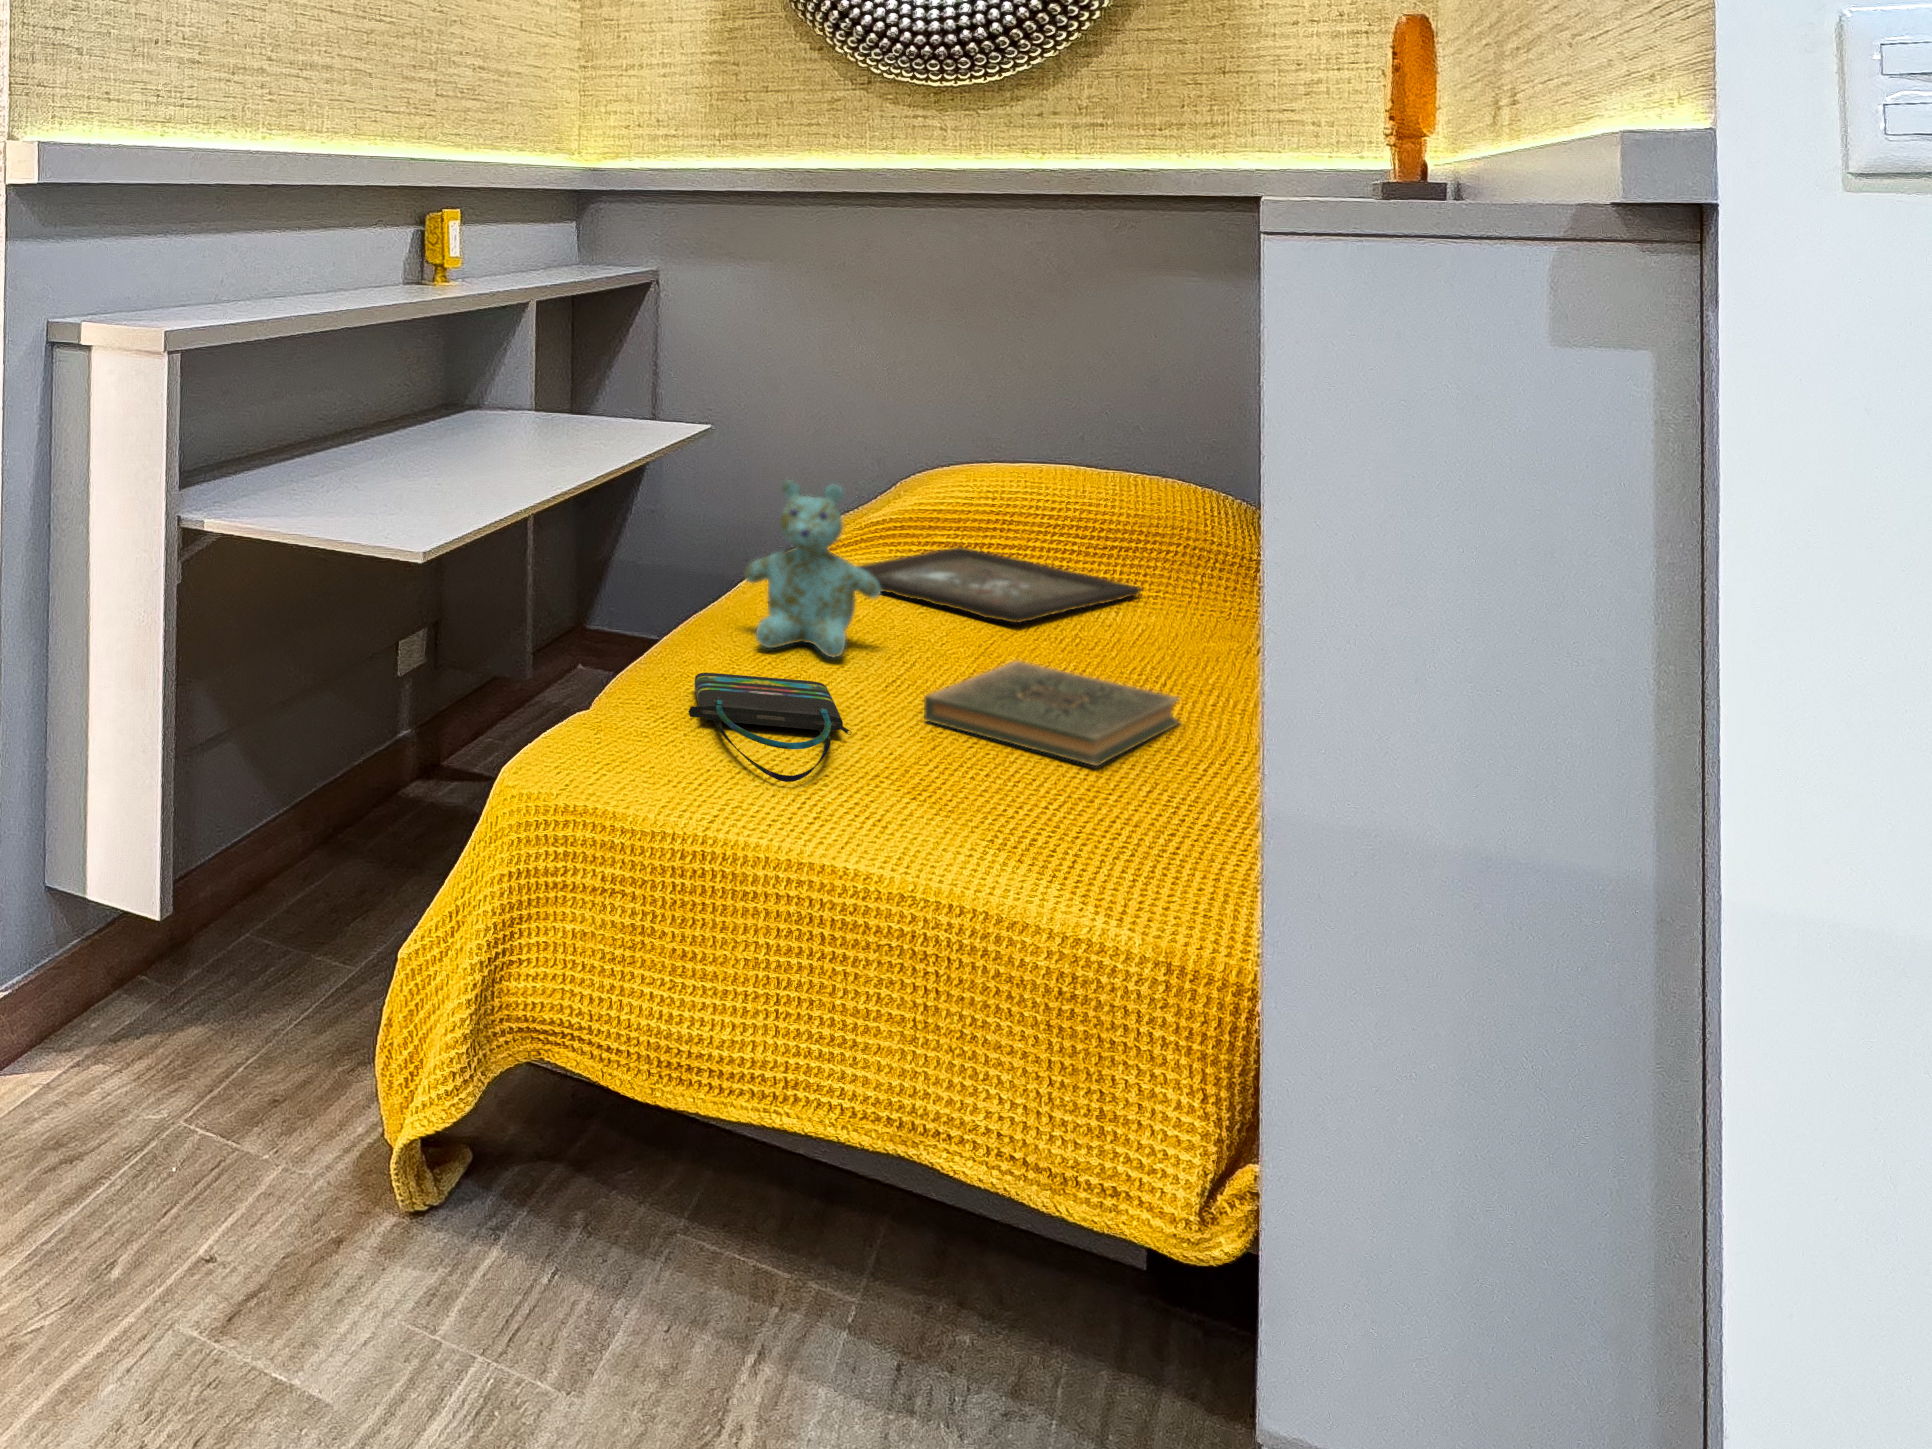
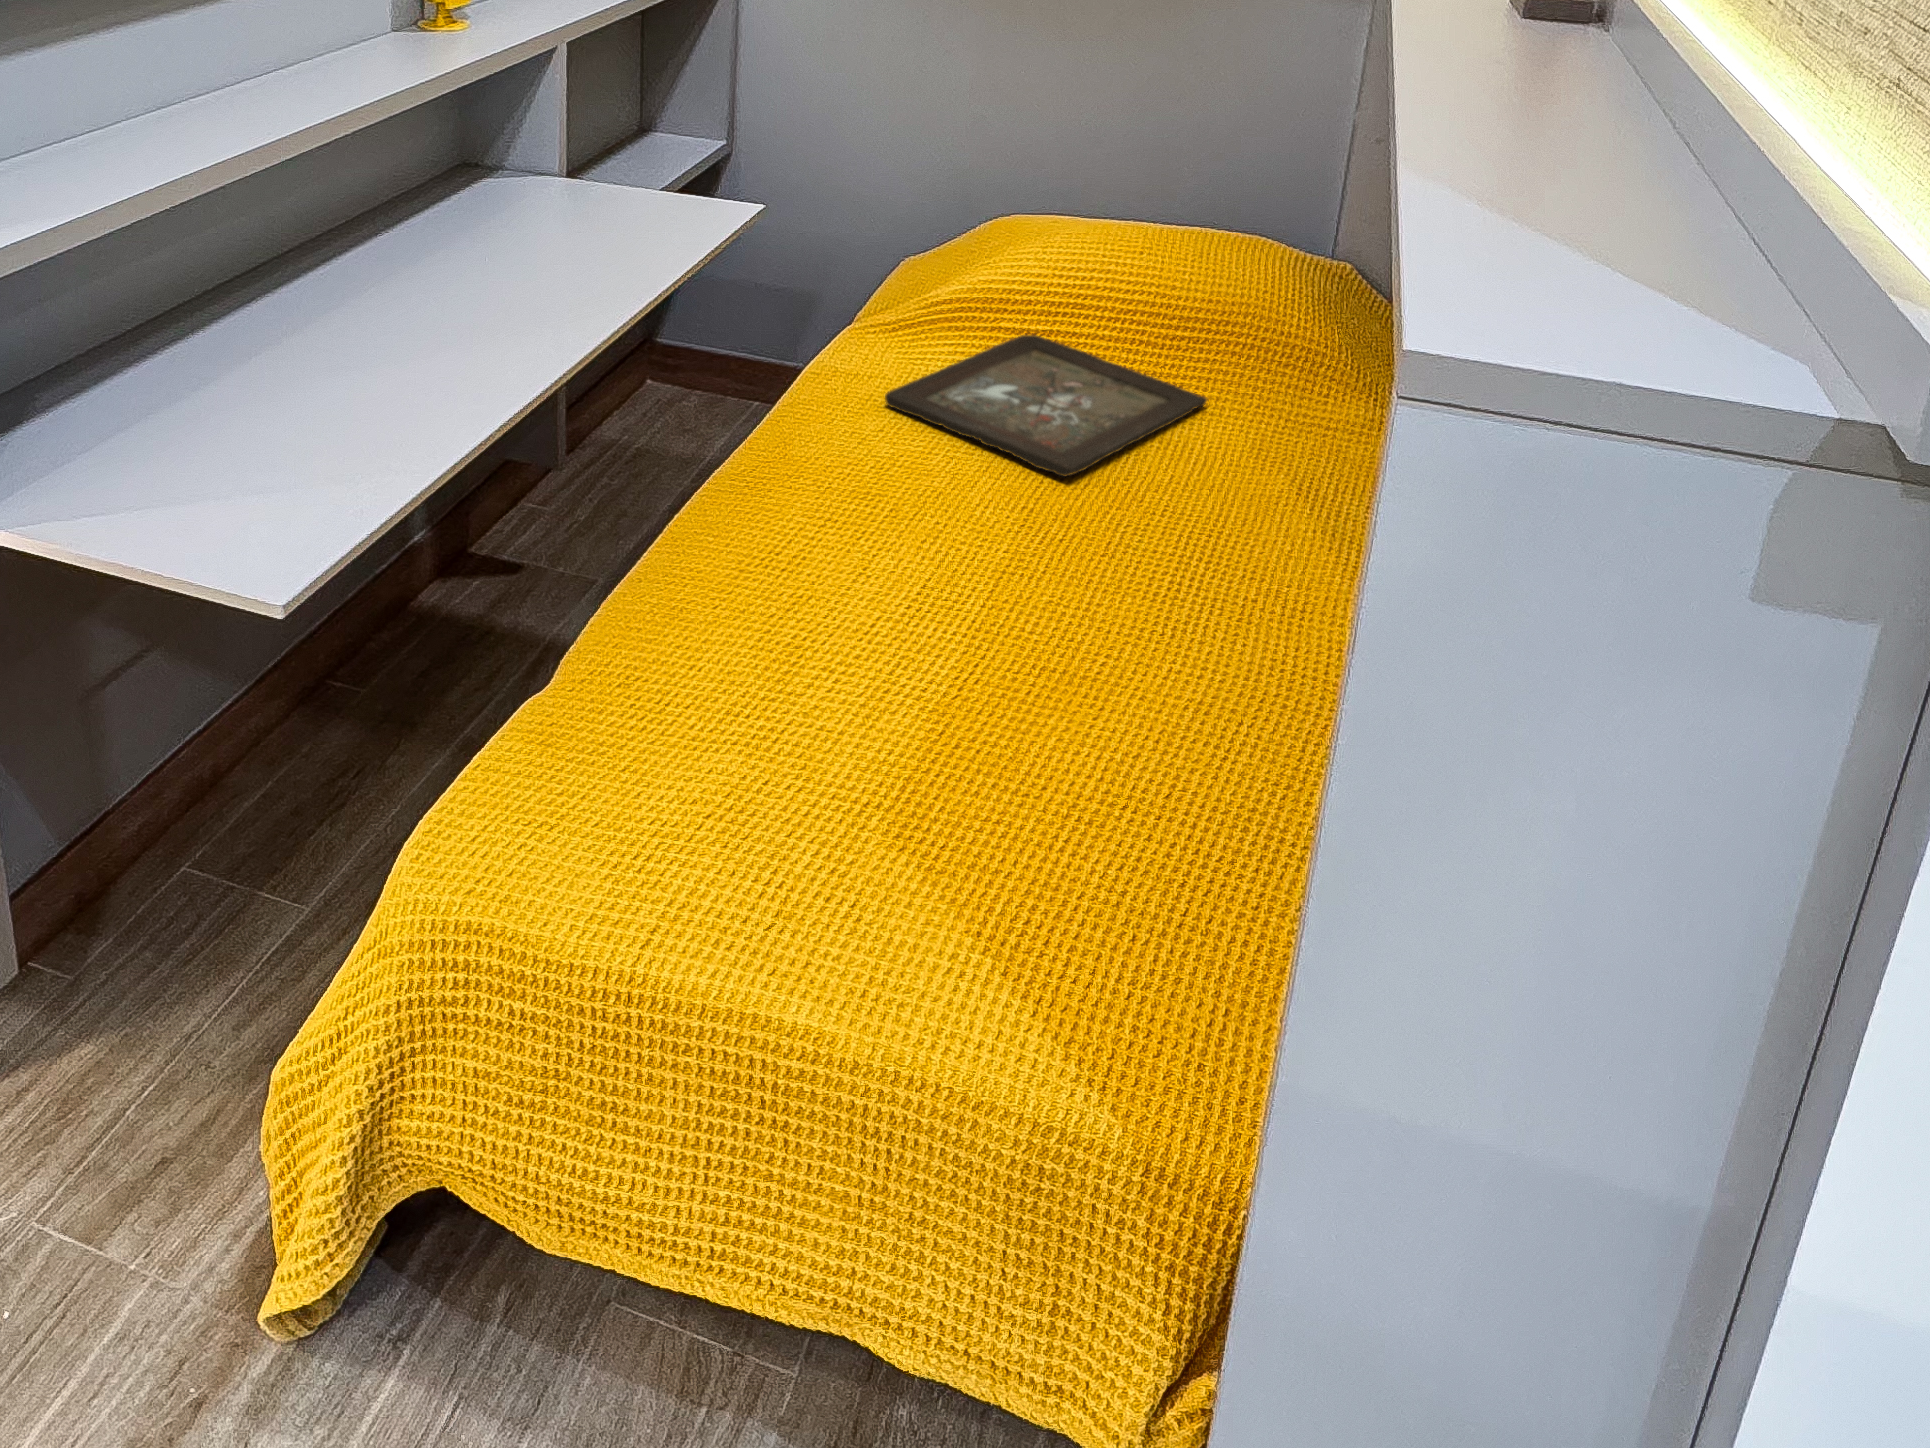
stuffed bear: present [744,480,881,657] -> none [765,351,917,568]
book: present [924,660,1180,766] -> none [937,570,1222,766]
tote bag: present [688,673,851,782] -> none [657,633,847,852]

